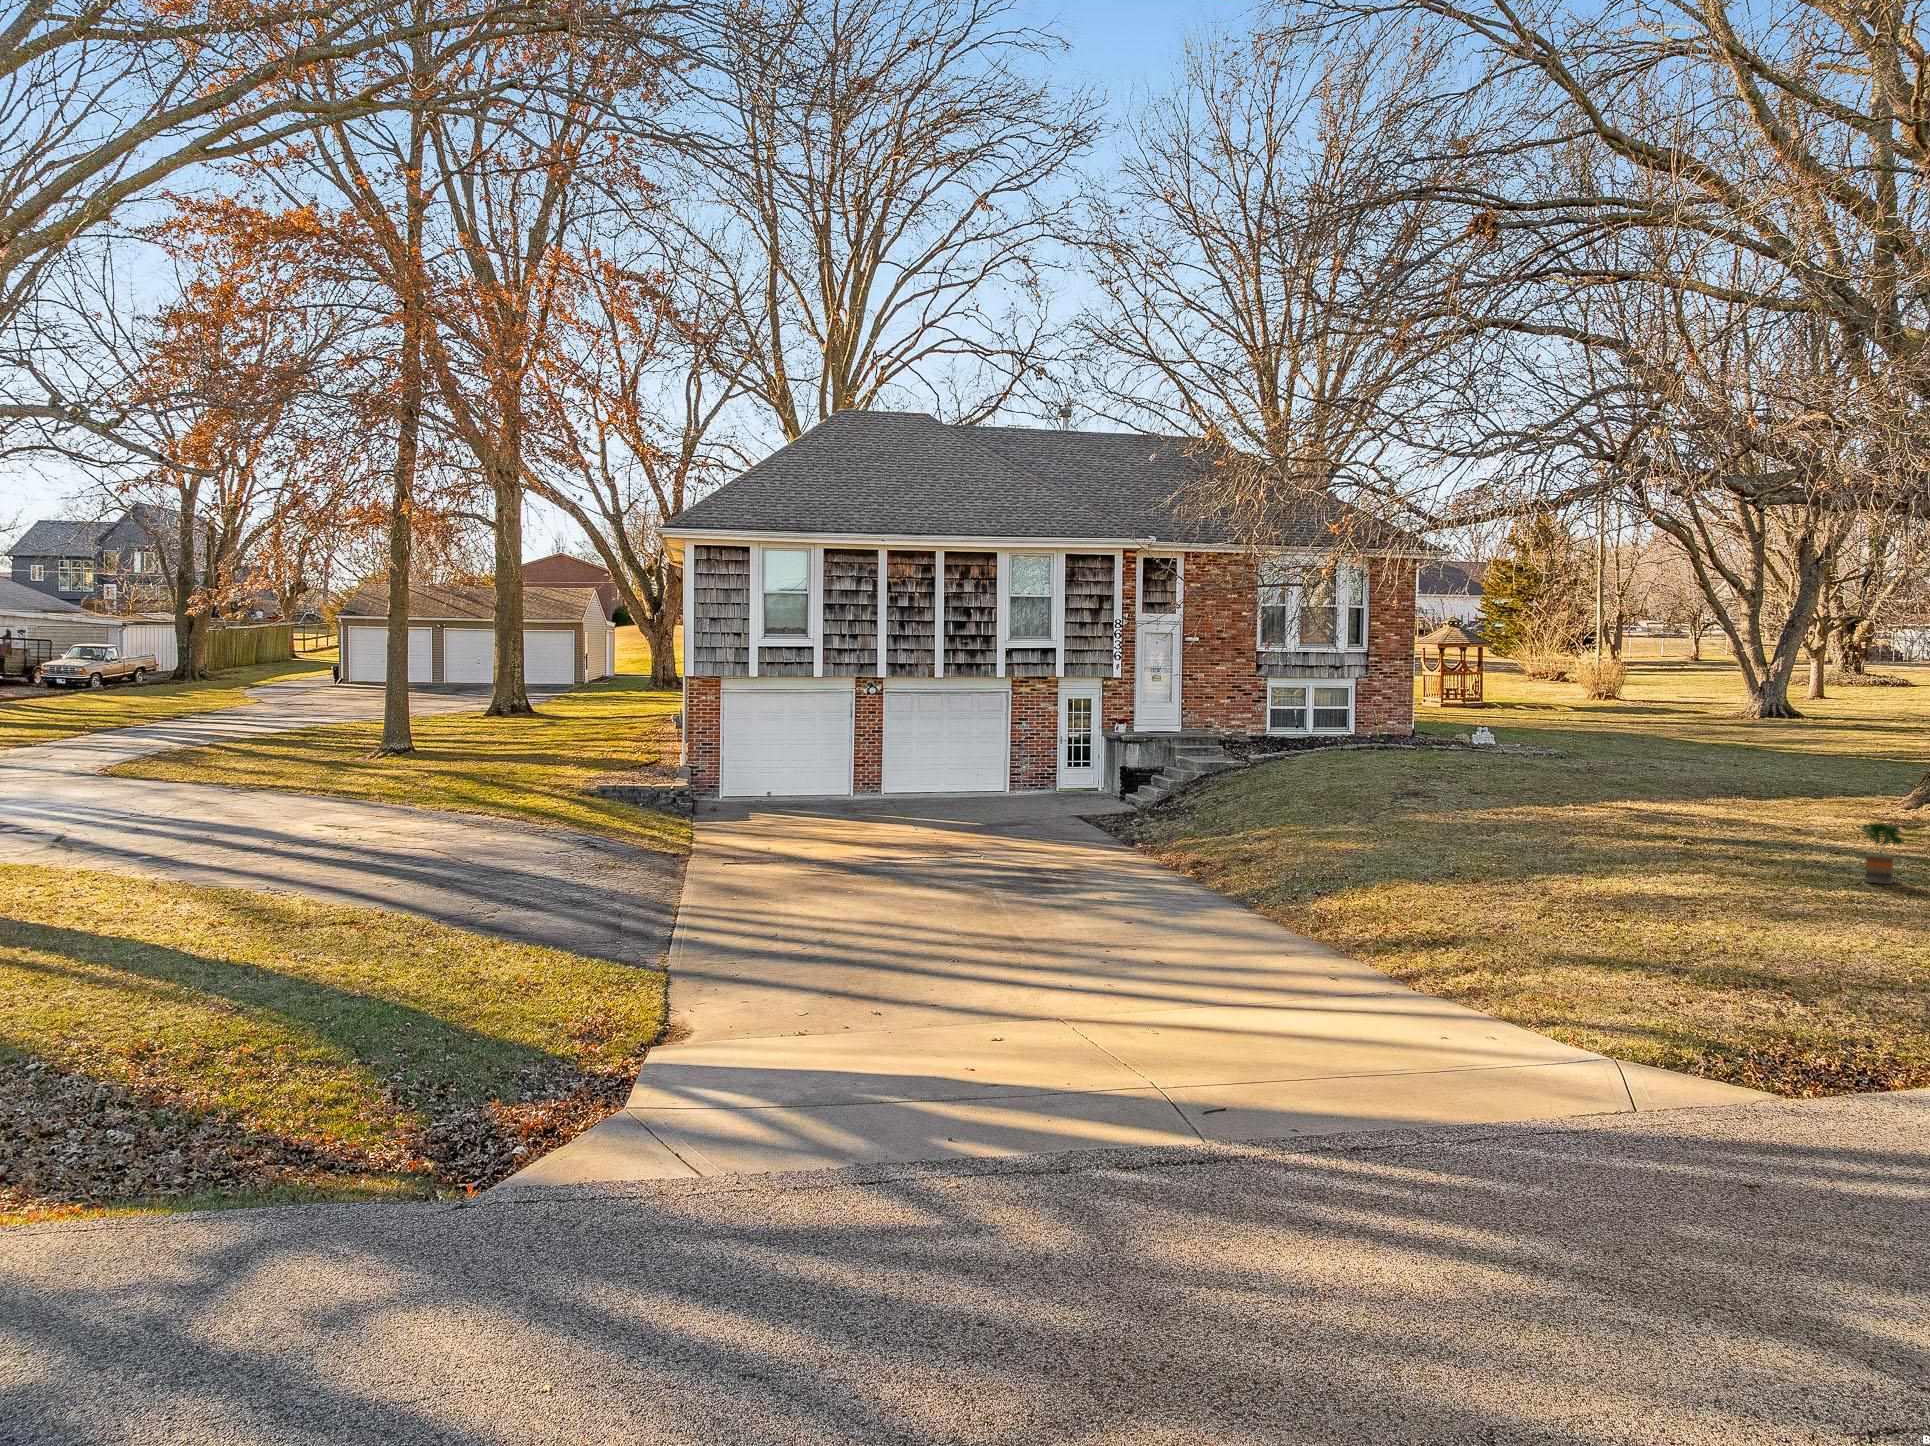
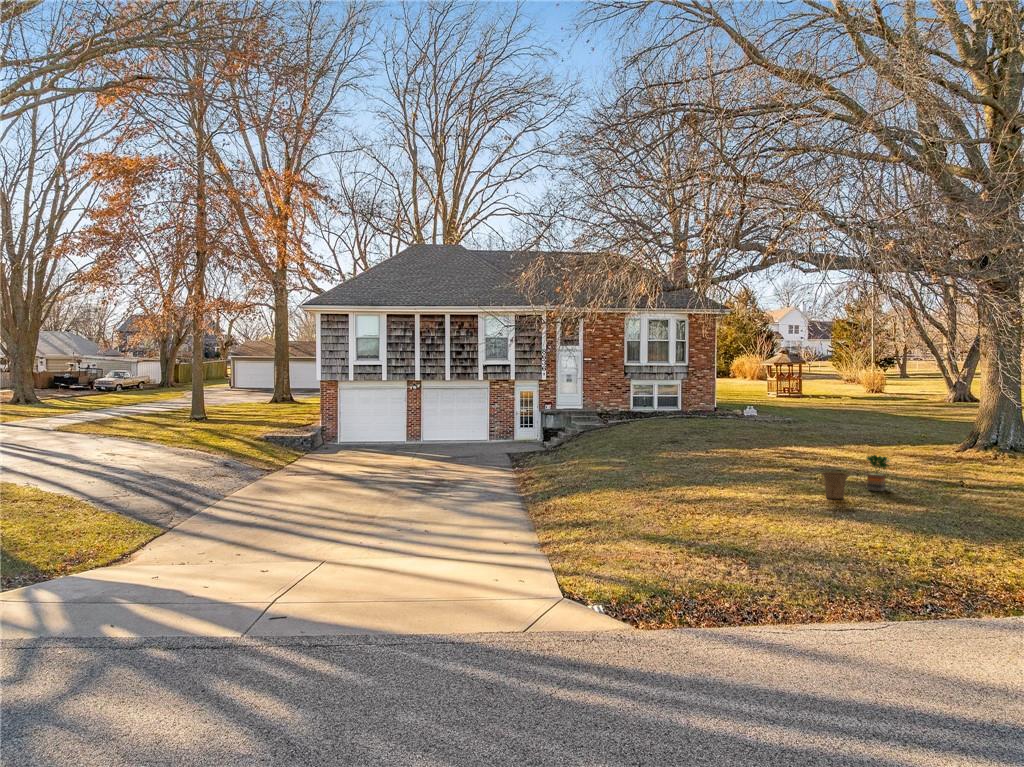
basket: none [1808,853,1860,900] -> present [821,472,849,499]

